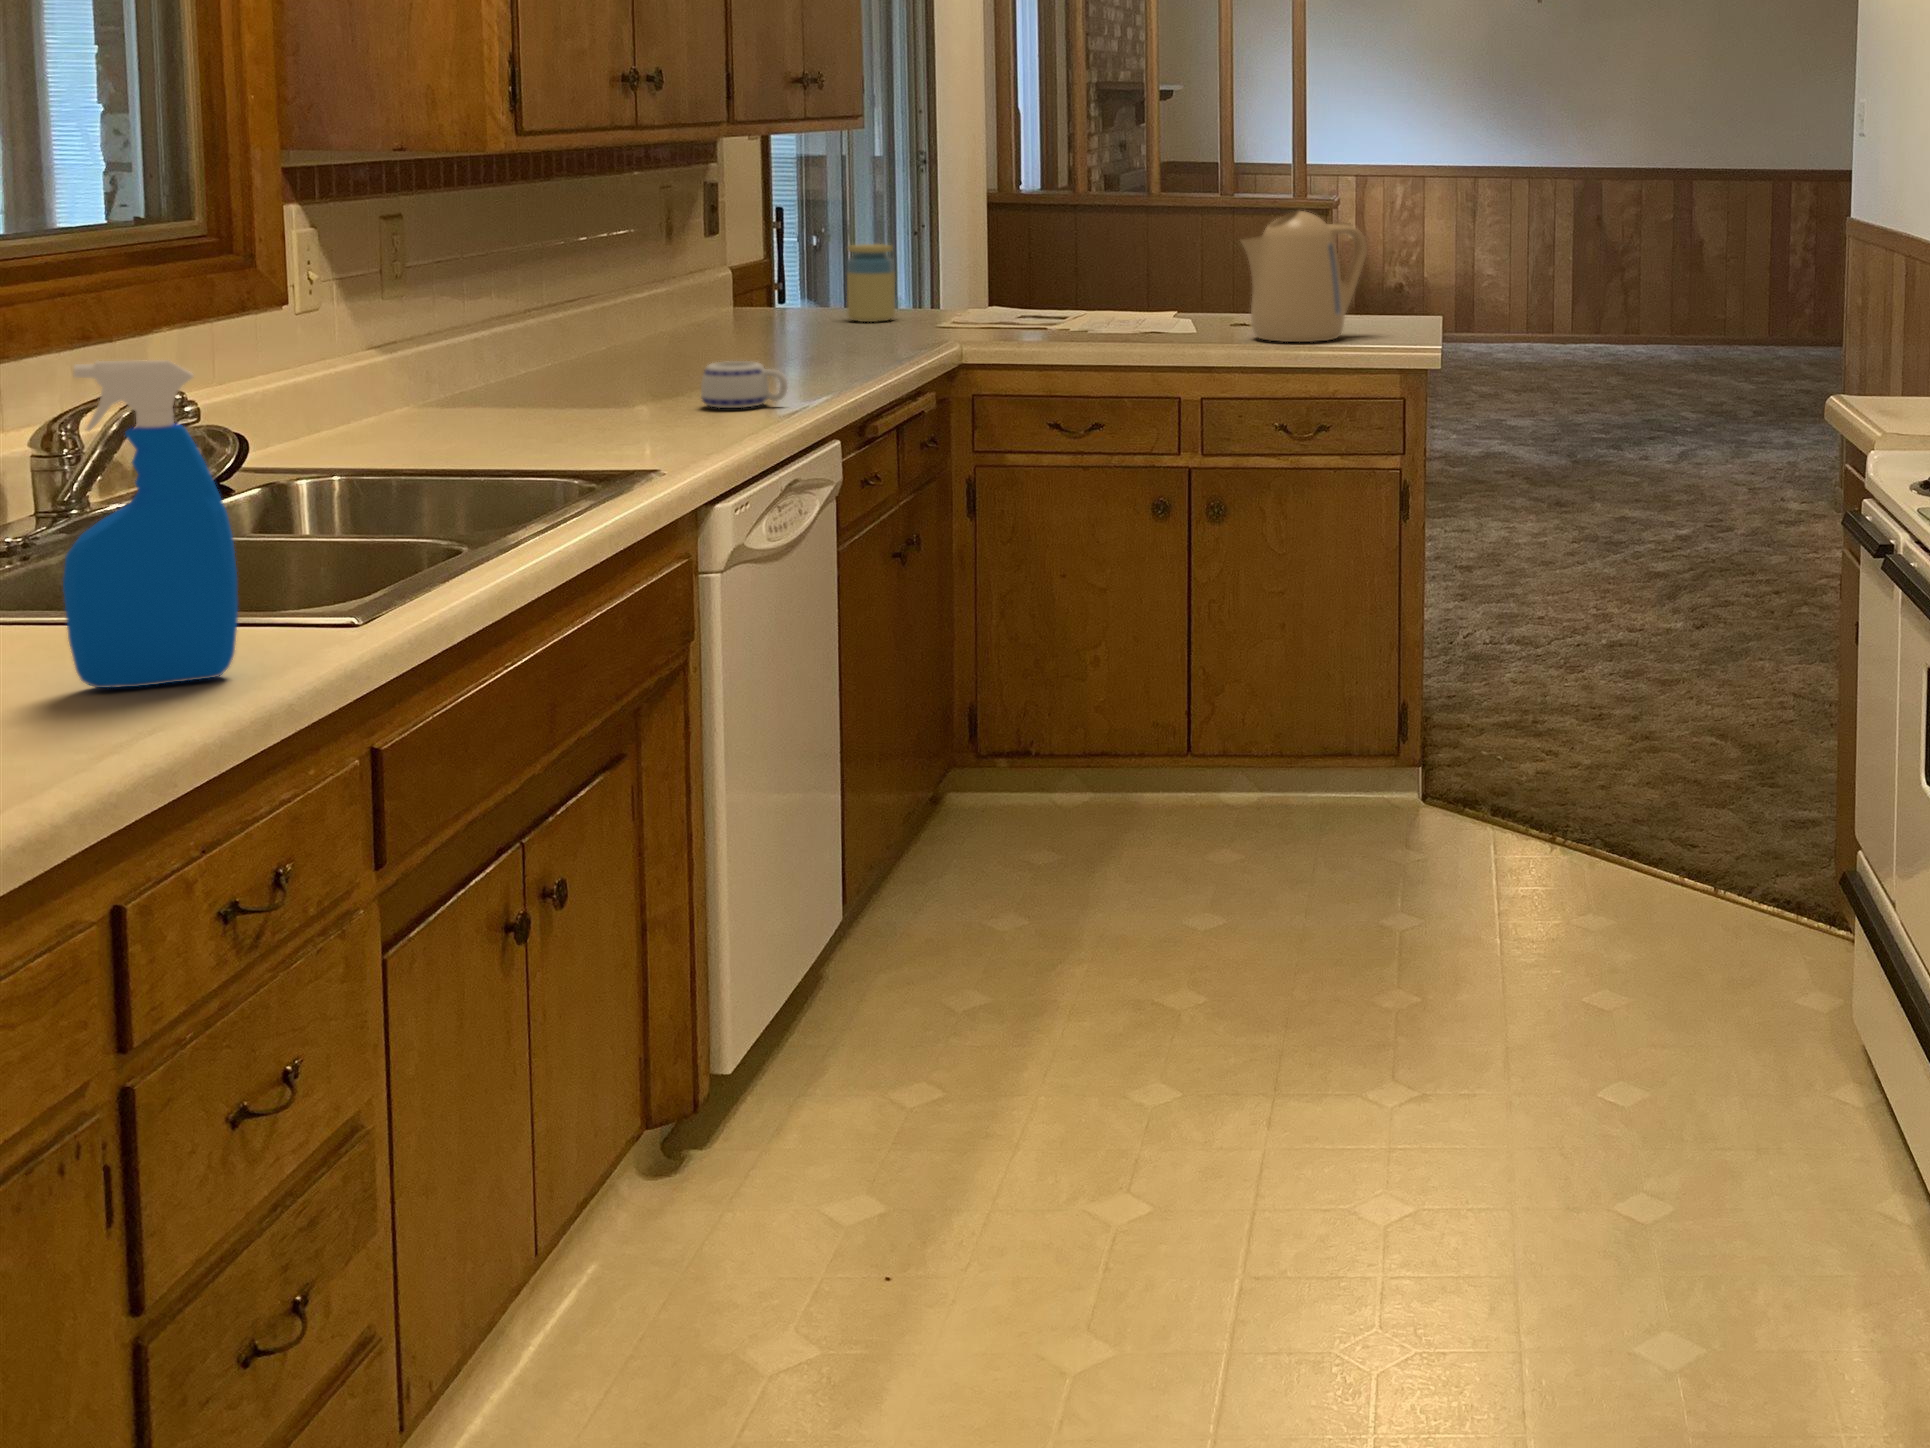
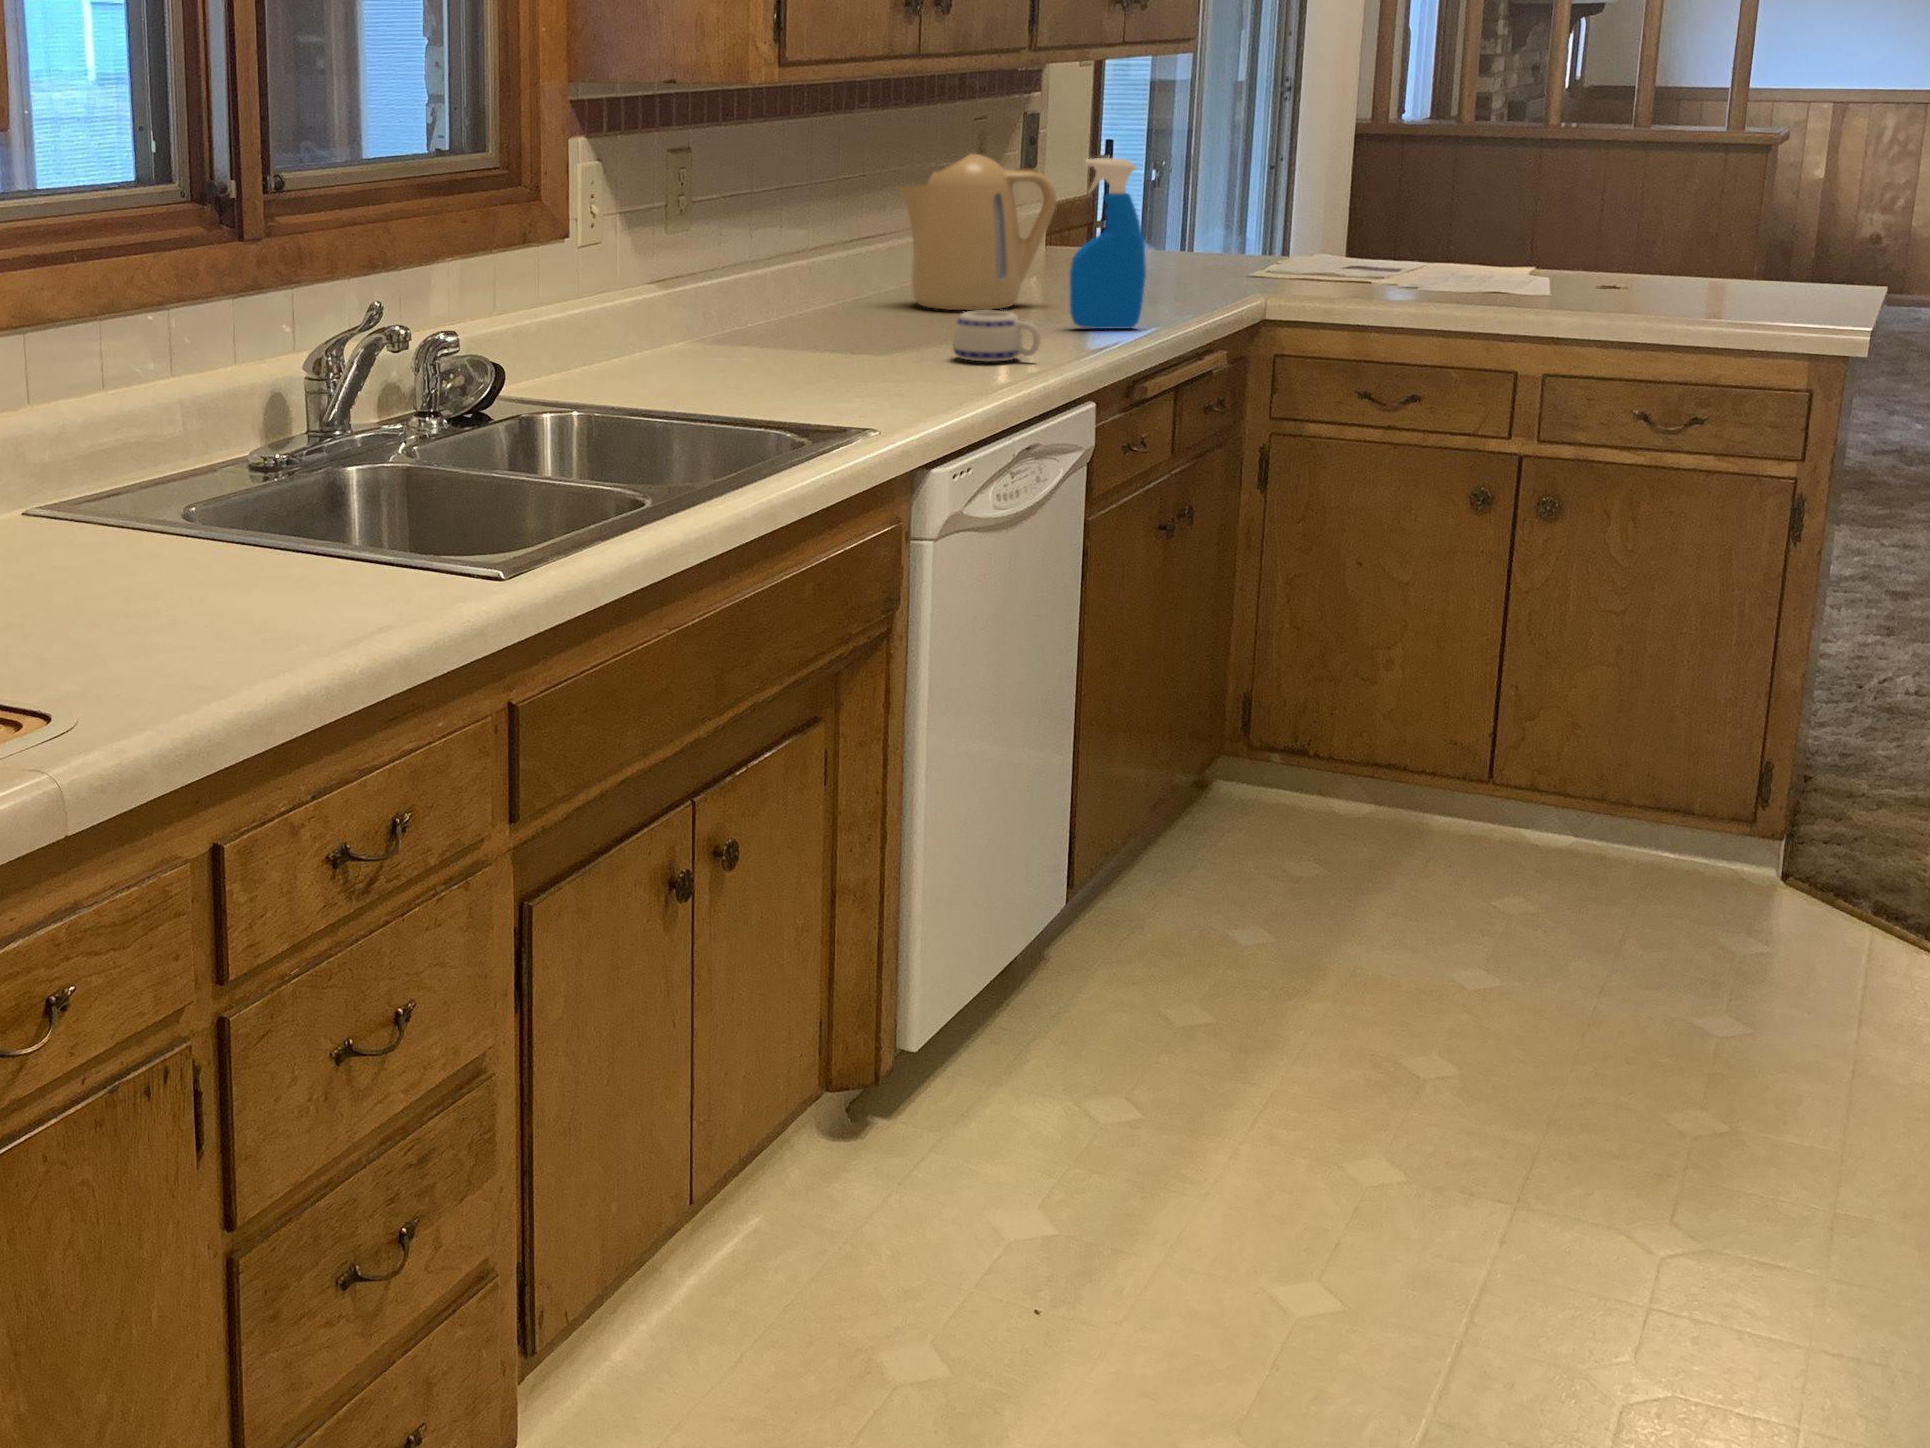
kettle: present [1241,211,1367,342] -> present [899,154,1056,310]
jar: present [847,244,895,322] -> none [1153,183,1208,269]
spray bottle: present [63,360,238,688] -> present [1070,158,1146,329]

